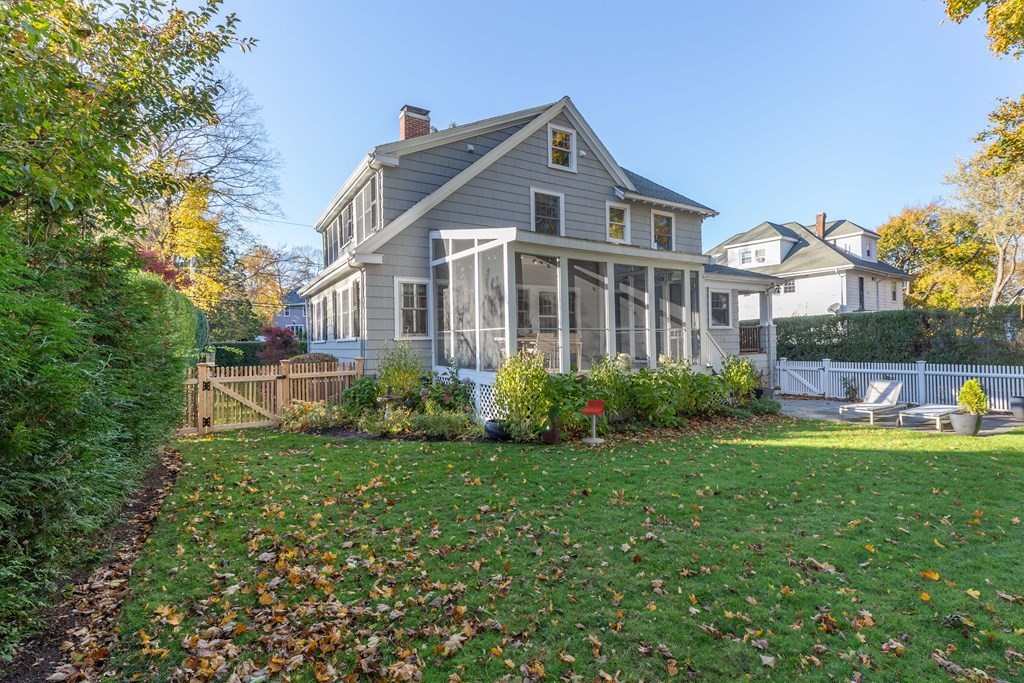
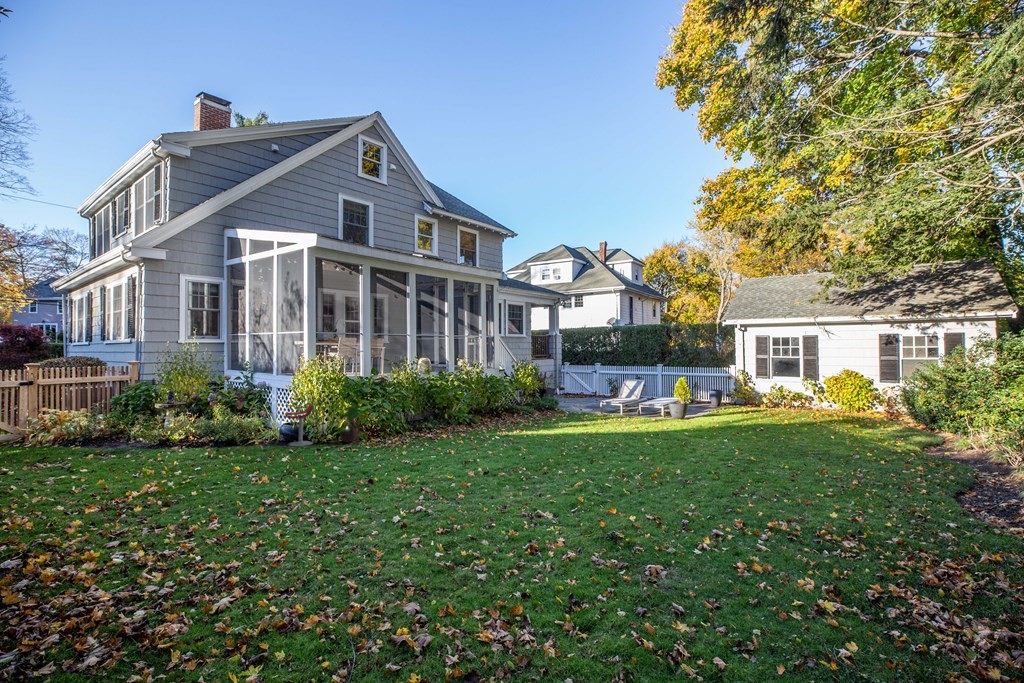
stool: present [581,399,605,443] -> present [285,404,313,446]

